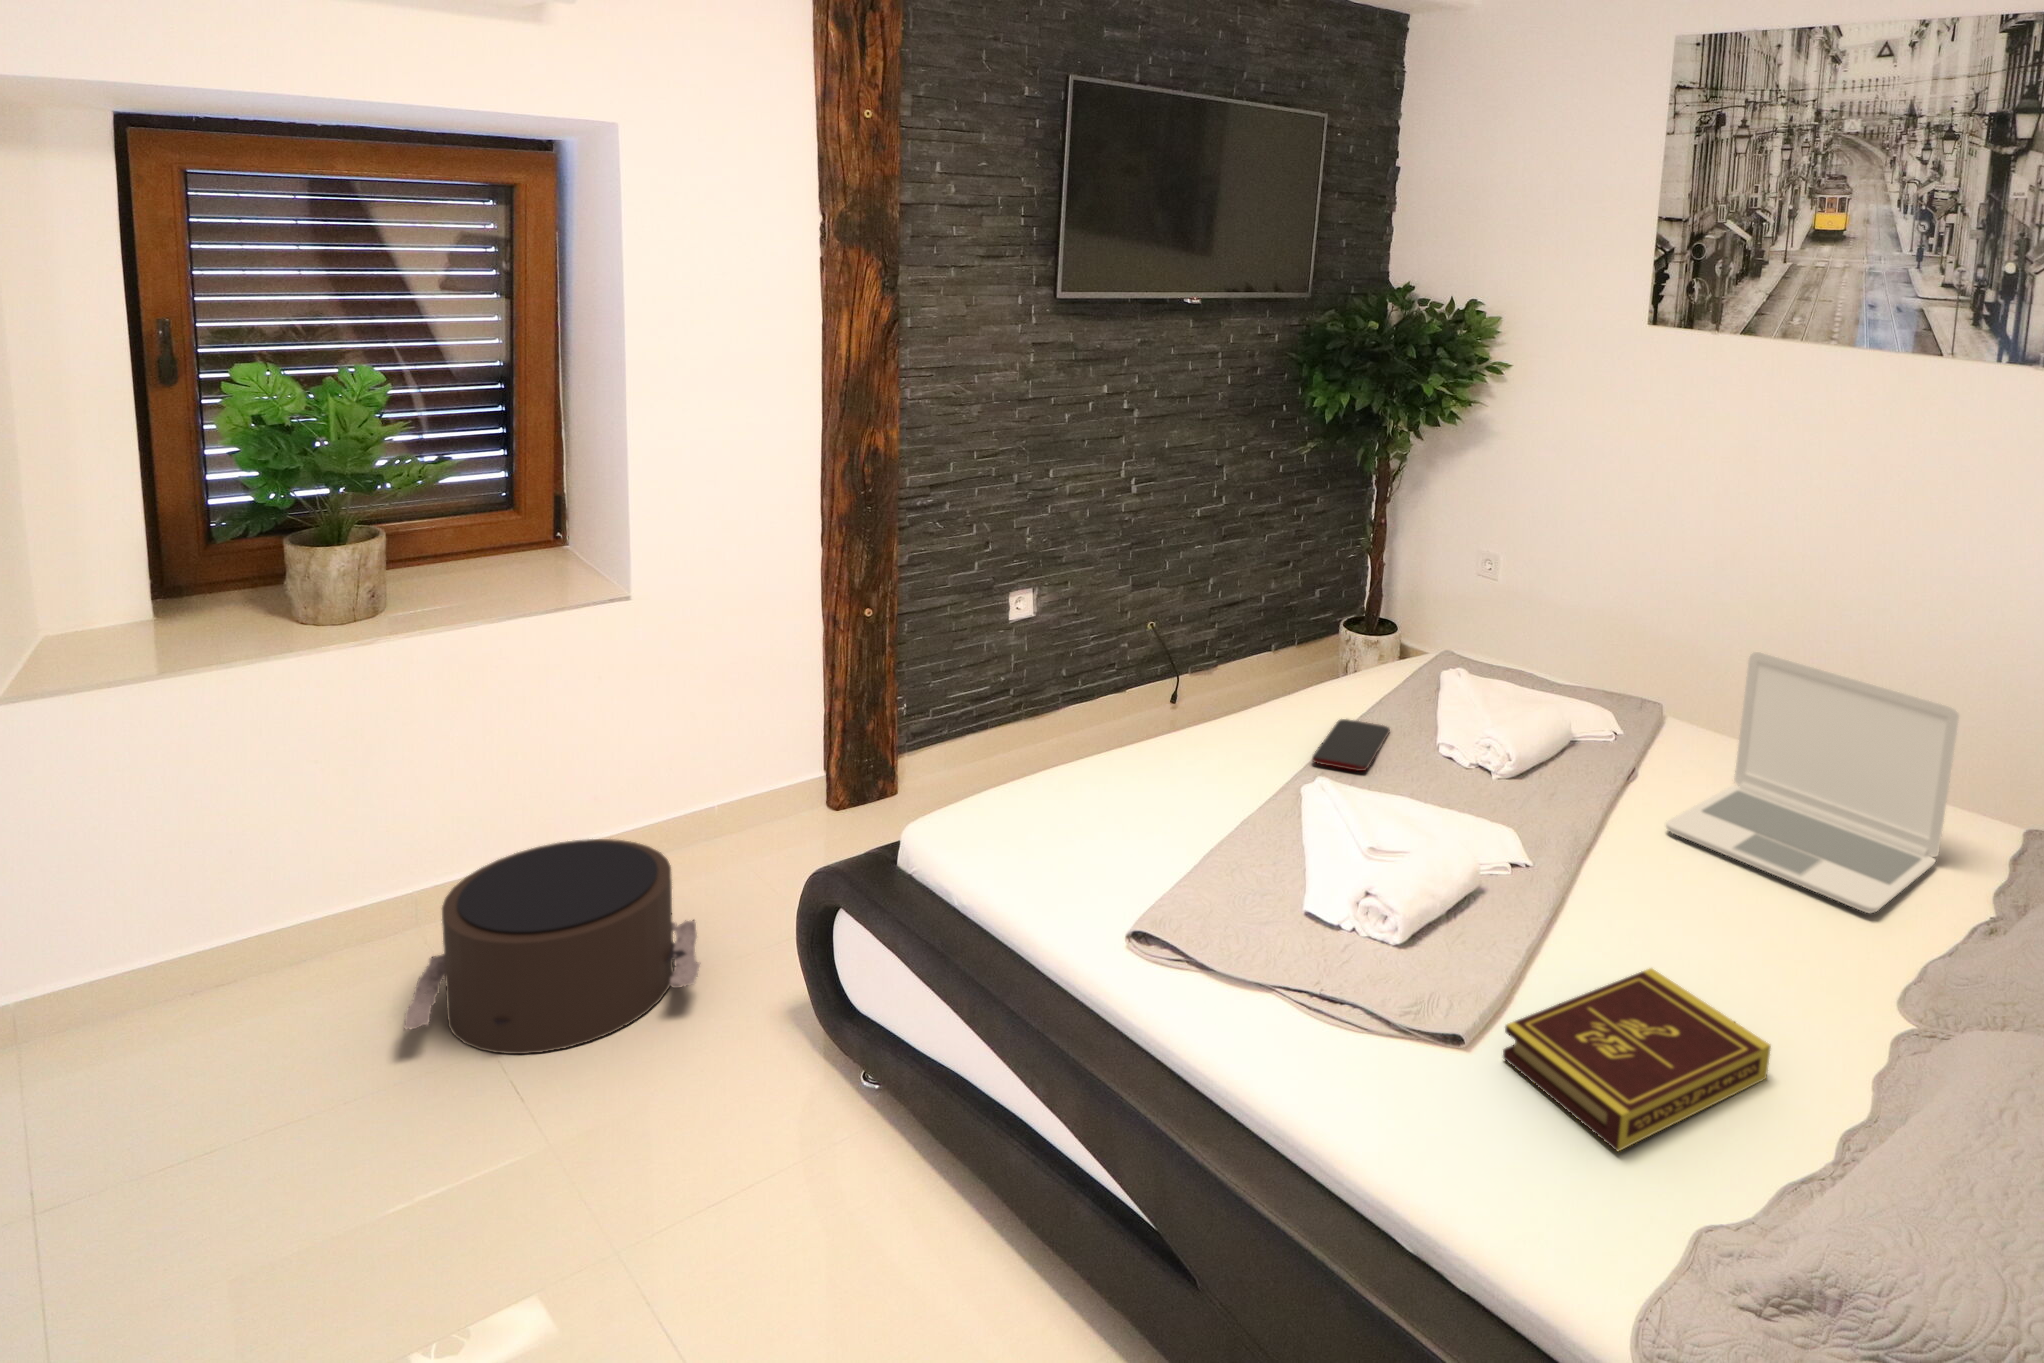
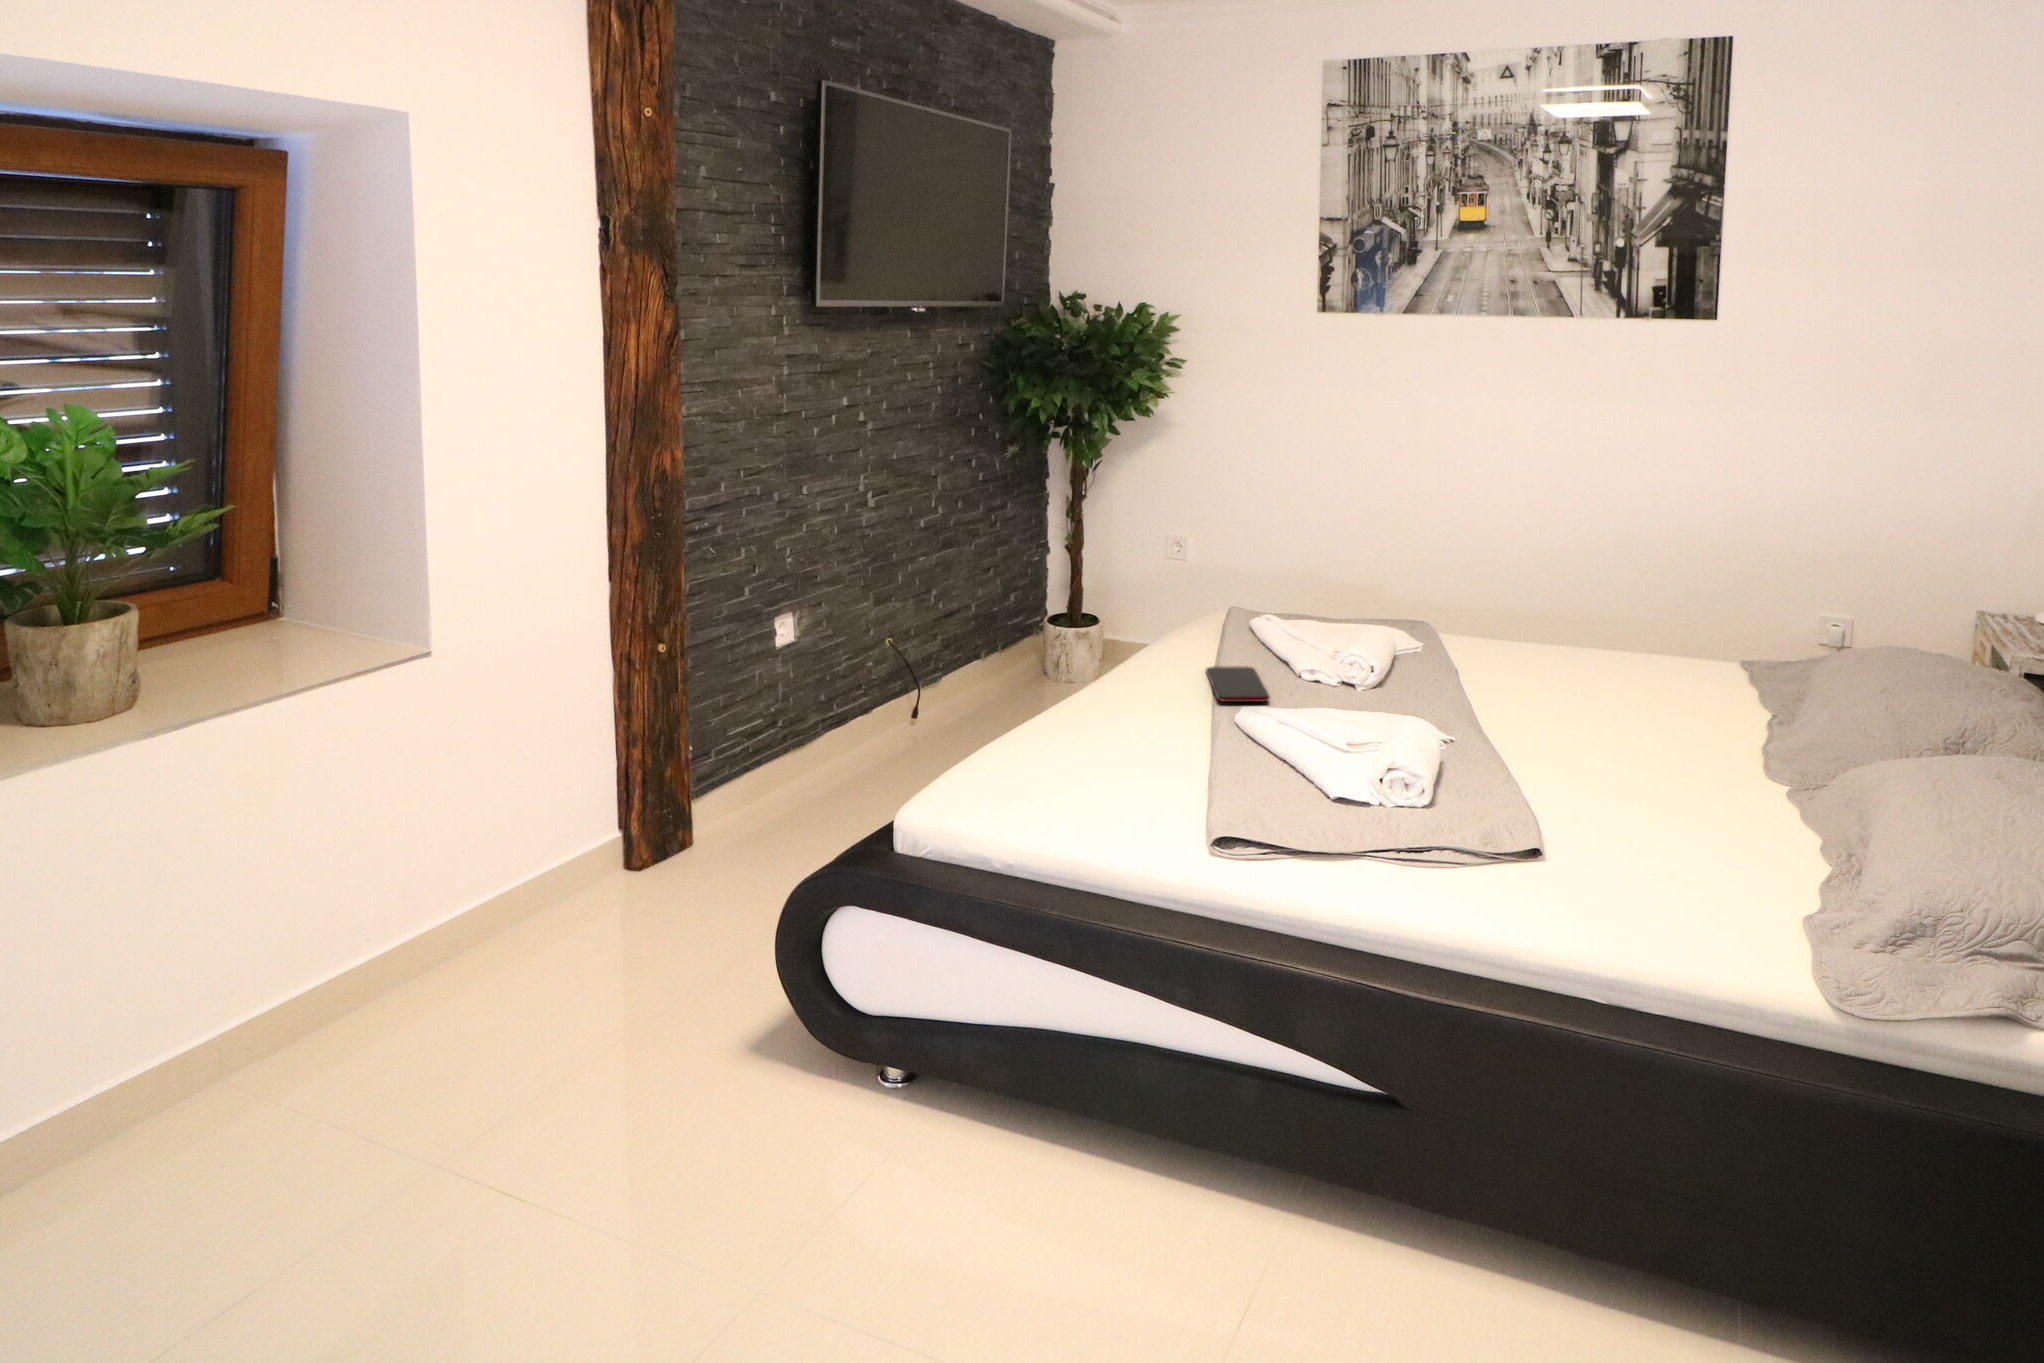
laptop: present [1666,652,1959,913] -> none [1529,550,1729,729]
pouf: present [404,839,700,1054] -> none [299,916,648,1171]
book: present [1503,968,1771,1151] -> none [1574,785,1751,905]

